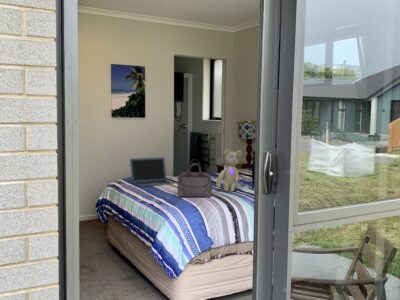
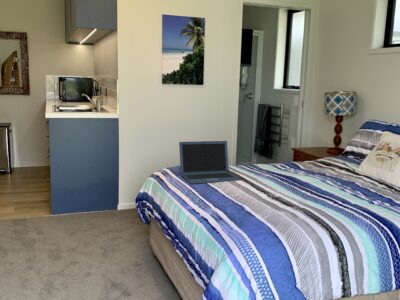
teddy bear: present [216,149,242,192] -> none [306,137,350,203]
handbag: present [177,163,212,197] -> none [245,152,302,213]

